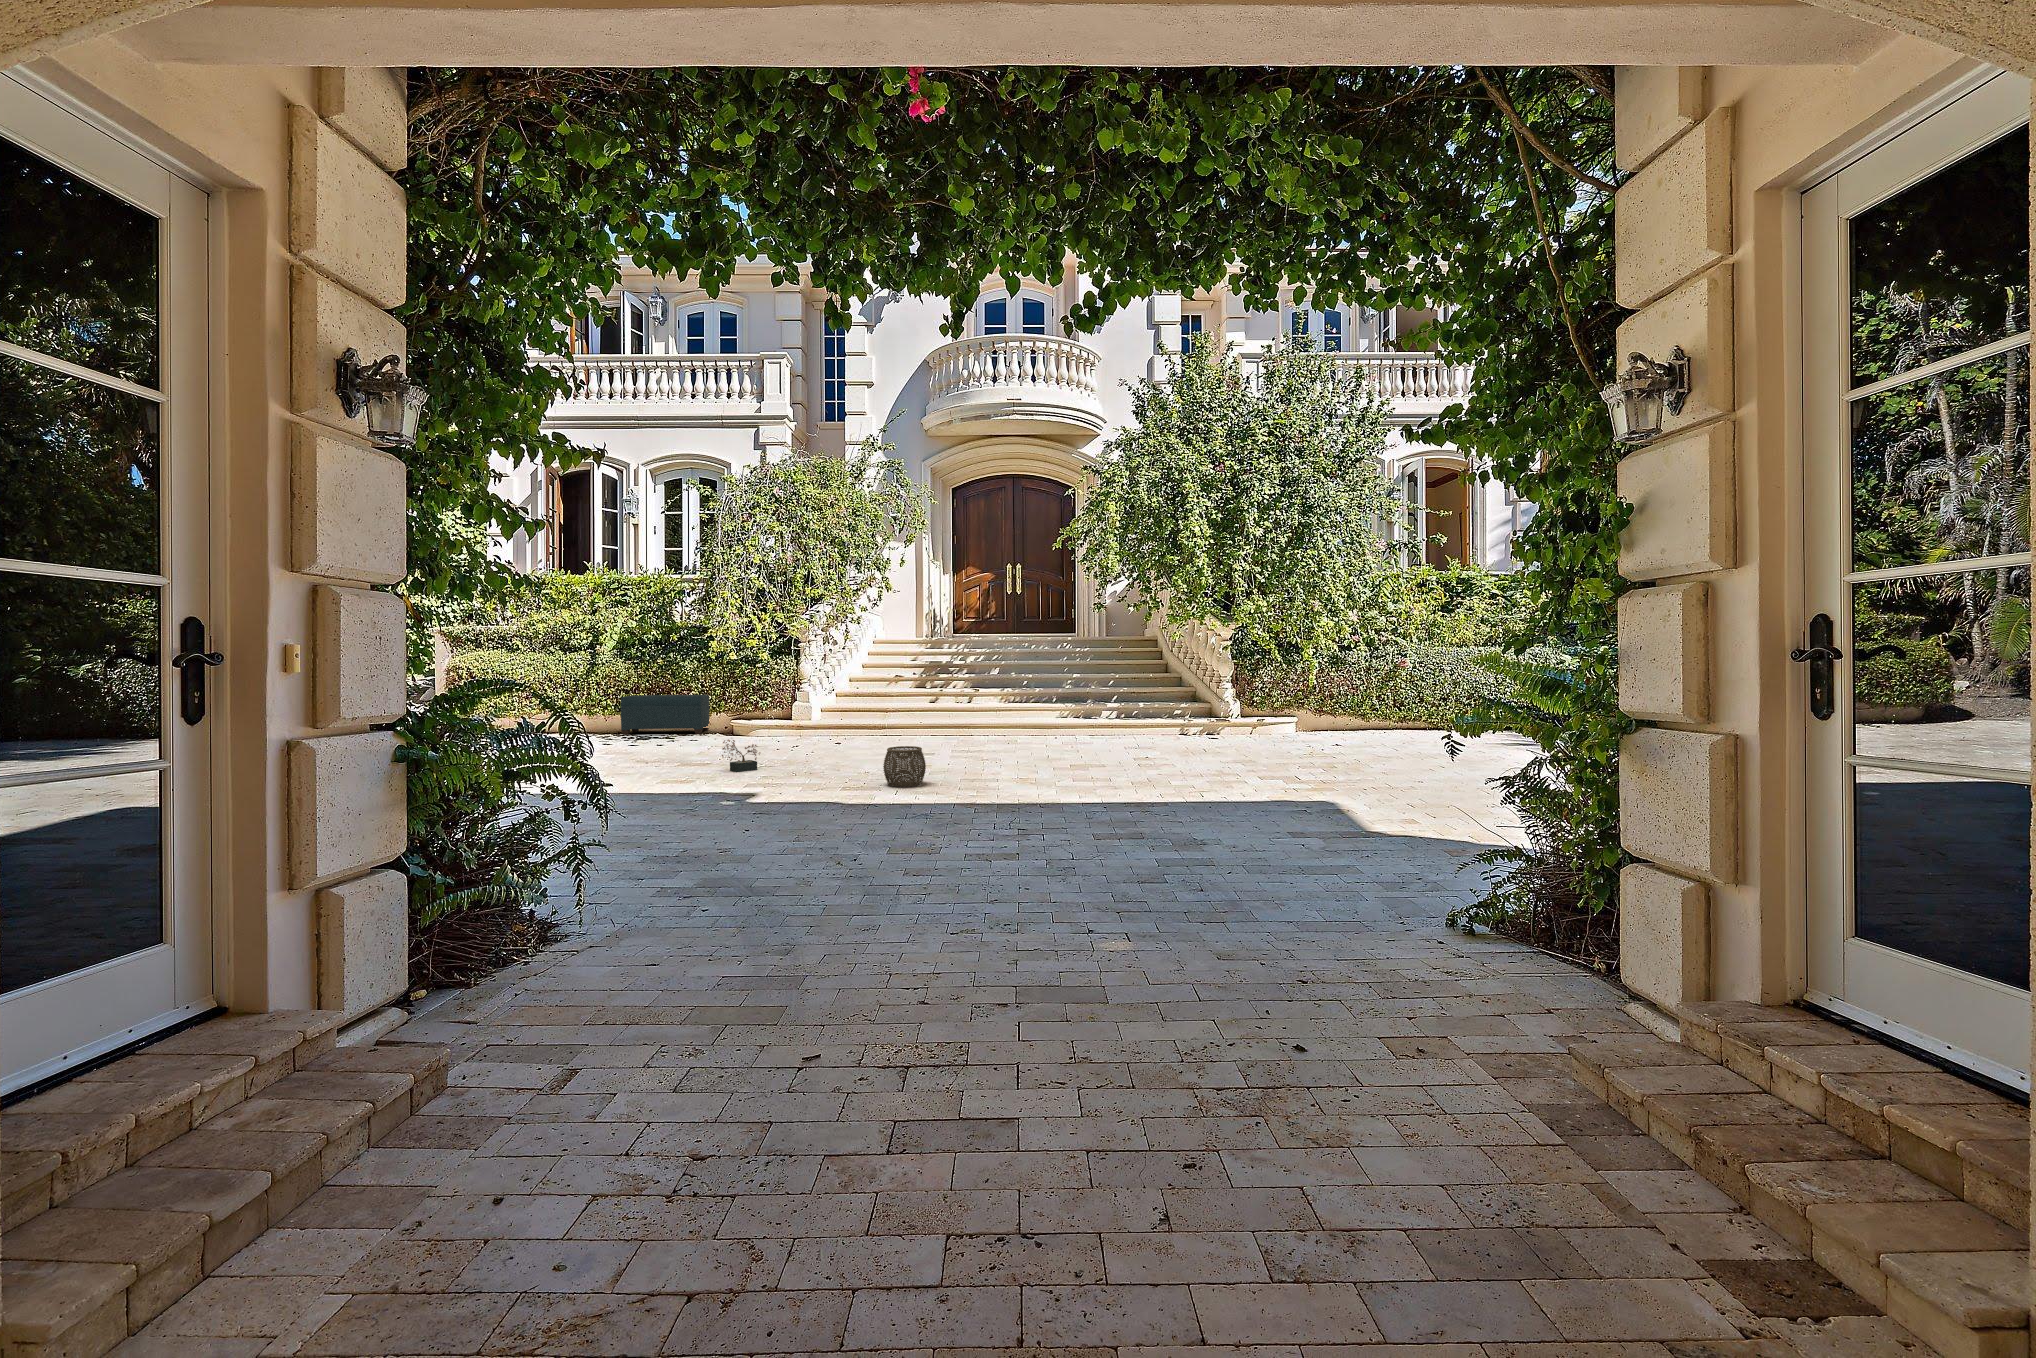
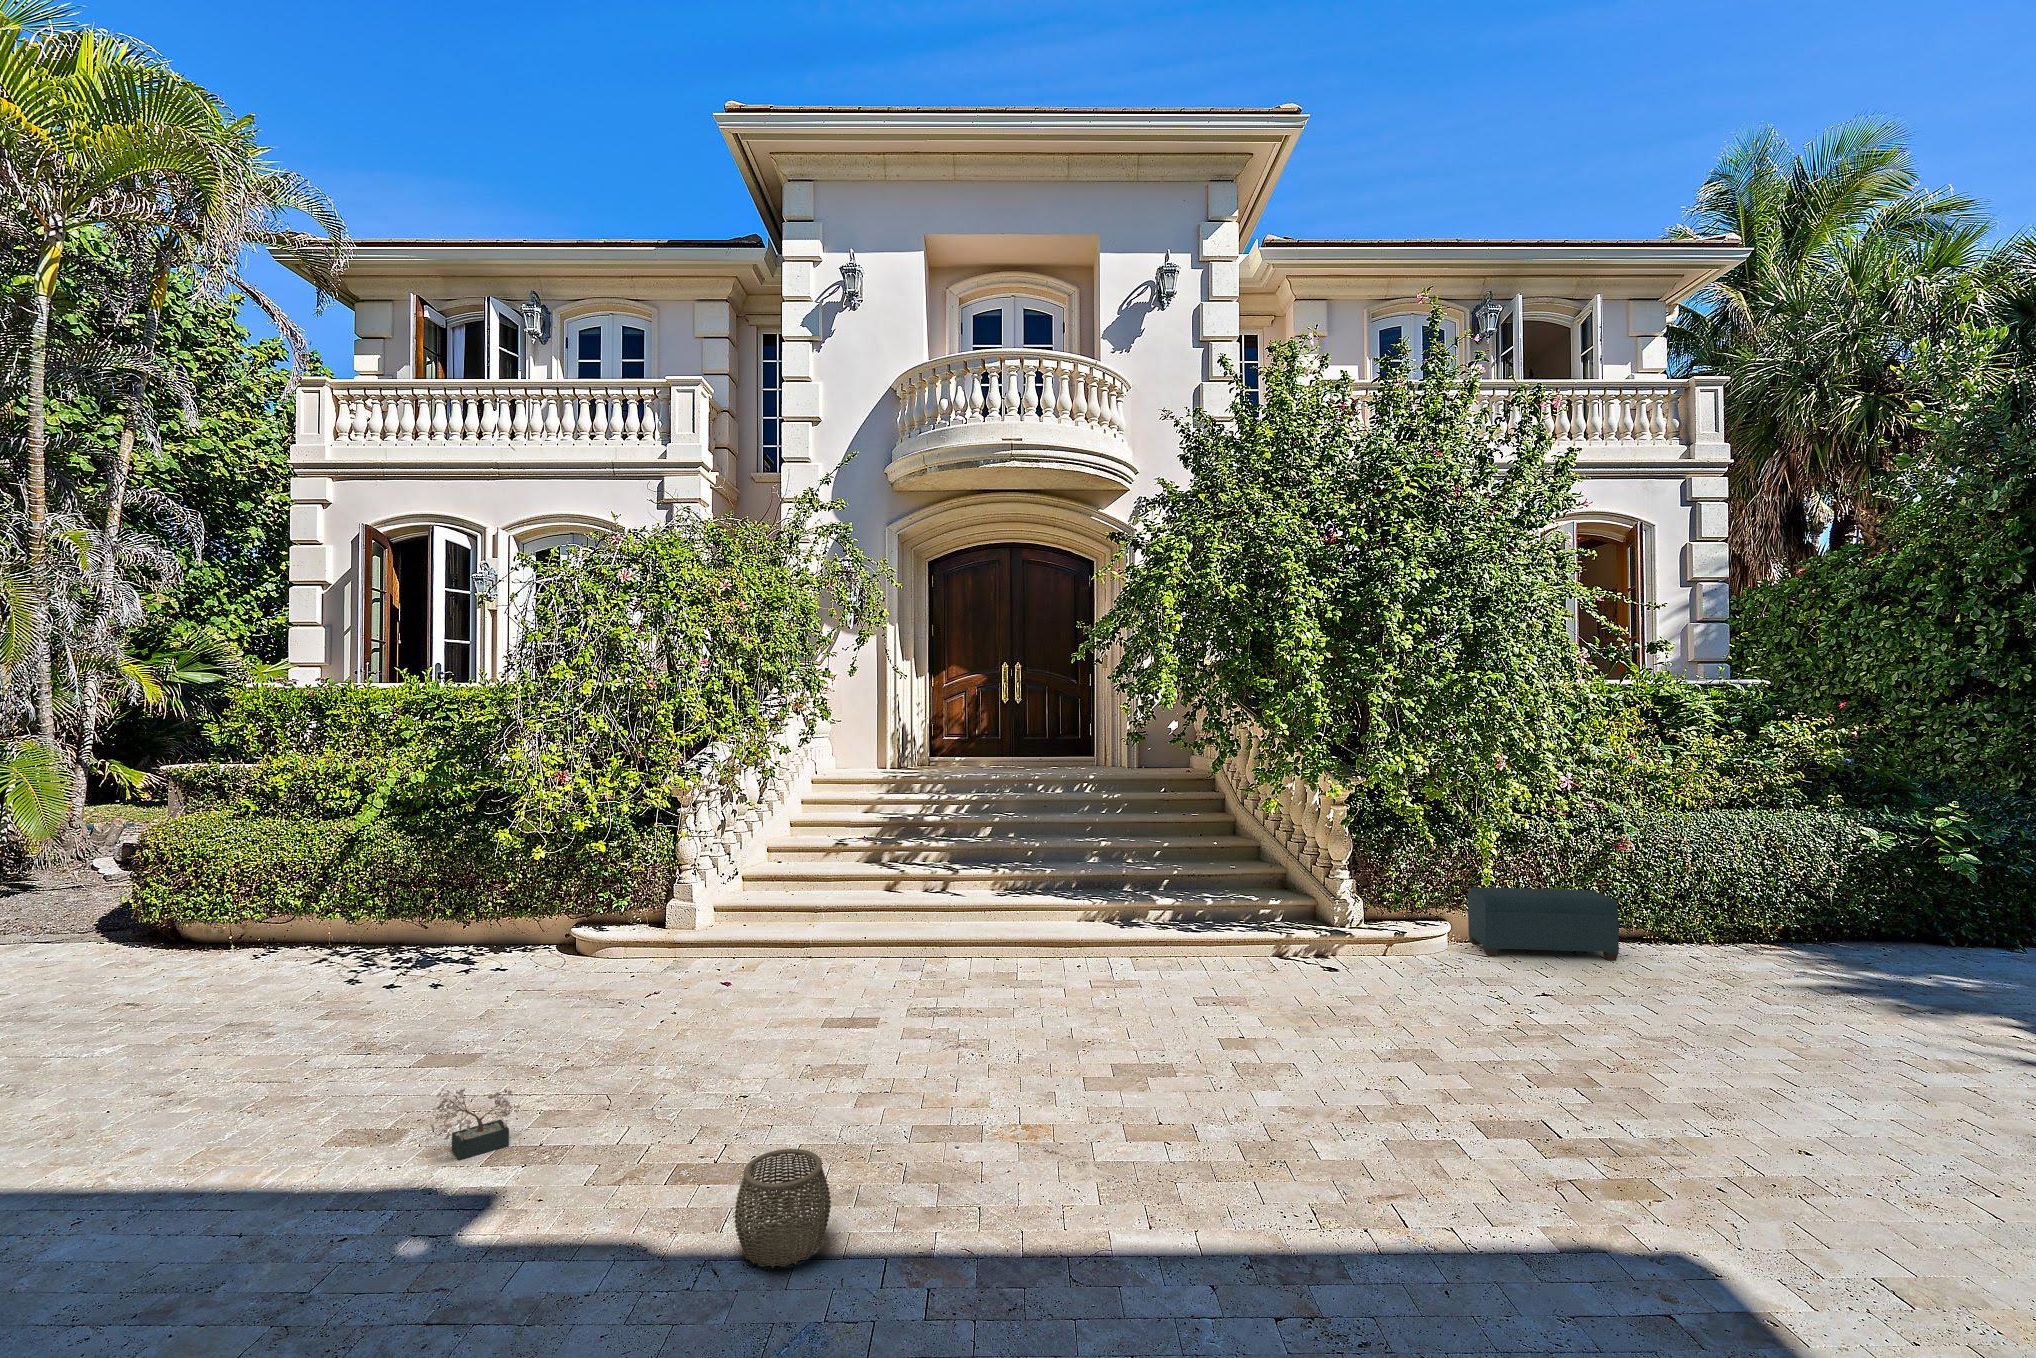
bench: present [620,695,710,735] -> present [1468,887,1619,961]

